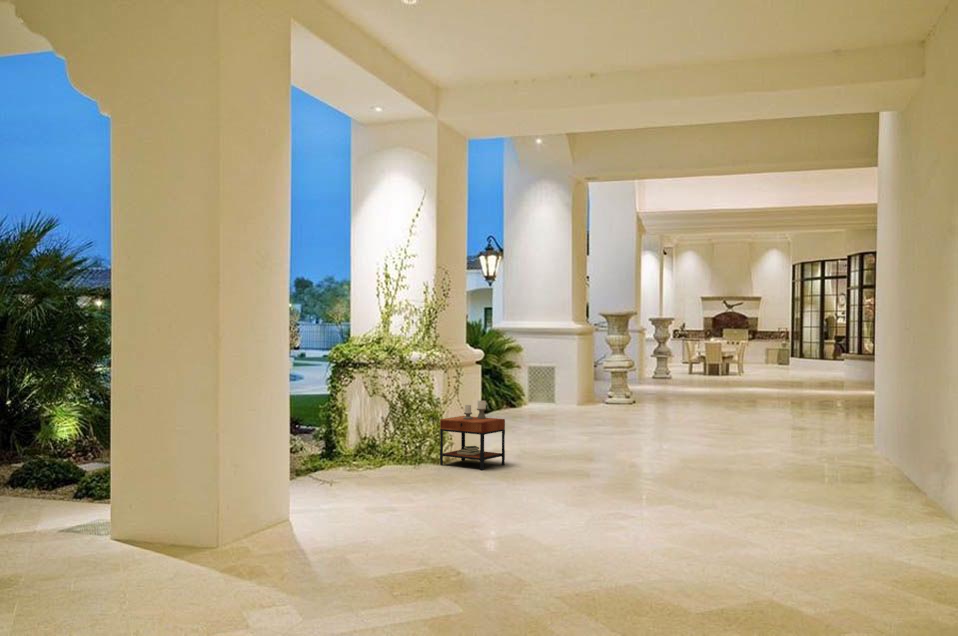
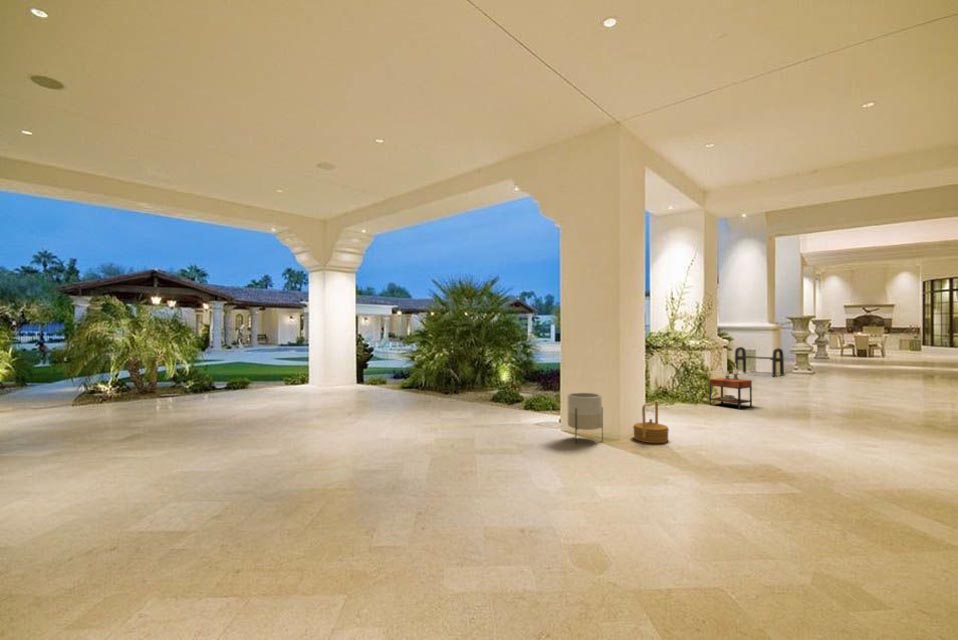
bench: none [522,362,592,411] -> present [735,347,784,377]
planter: none [105,459,181,566] -> present [568,393,603,441]
woven basket: none [247,467,314,549] -> present [633,401,669,443]

